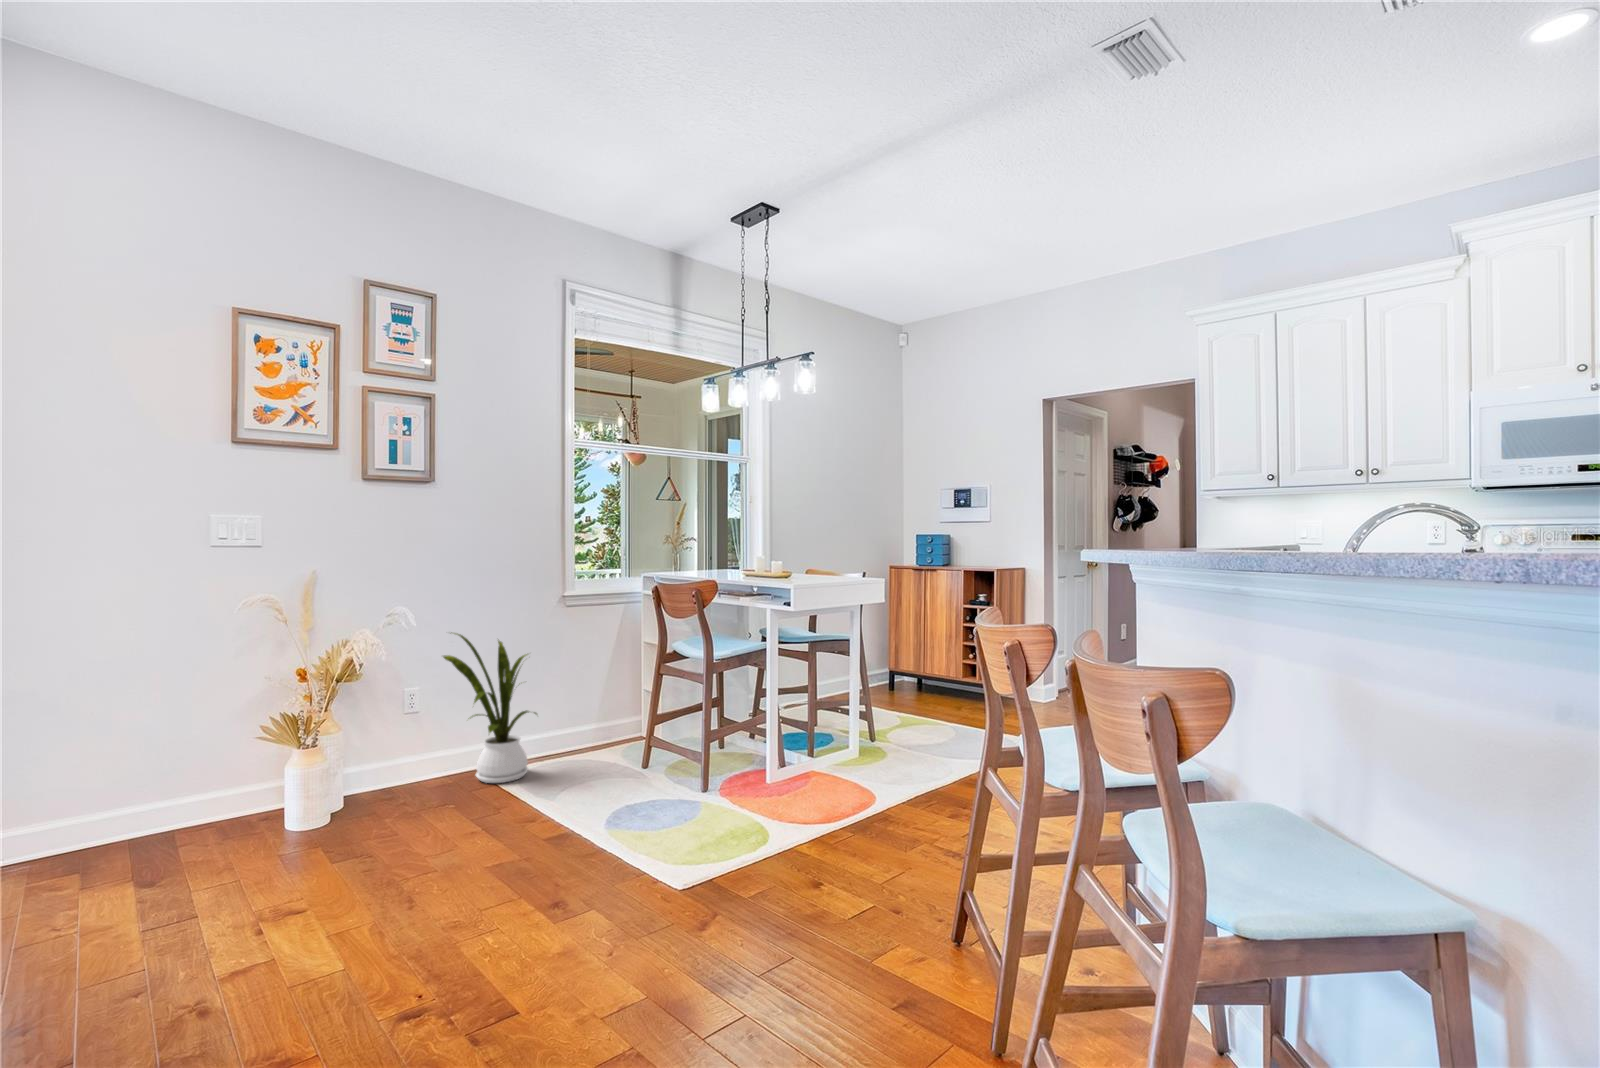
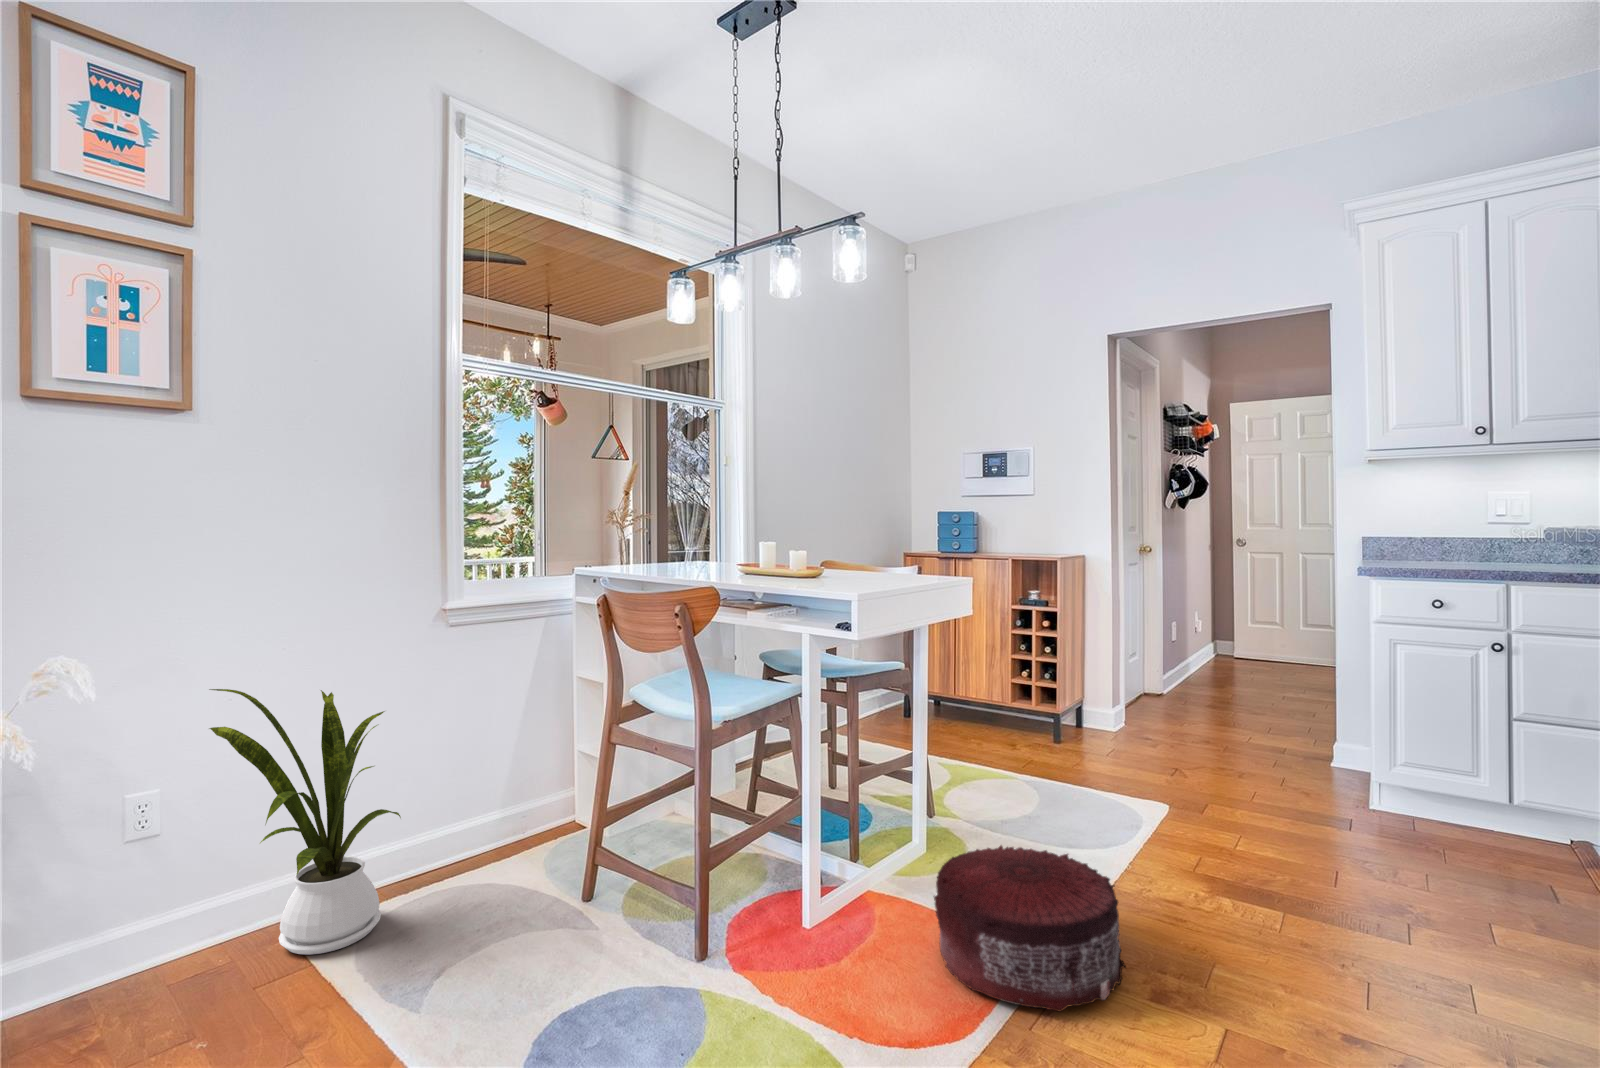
pouf: none [839,739,946,815] -> present [934,845,1125,1011]

